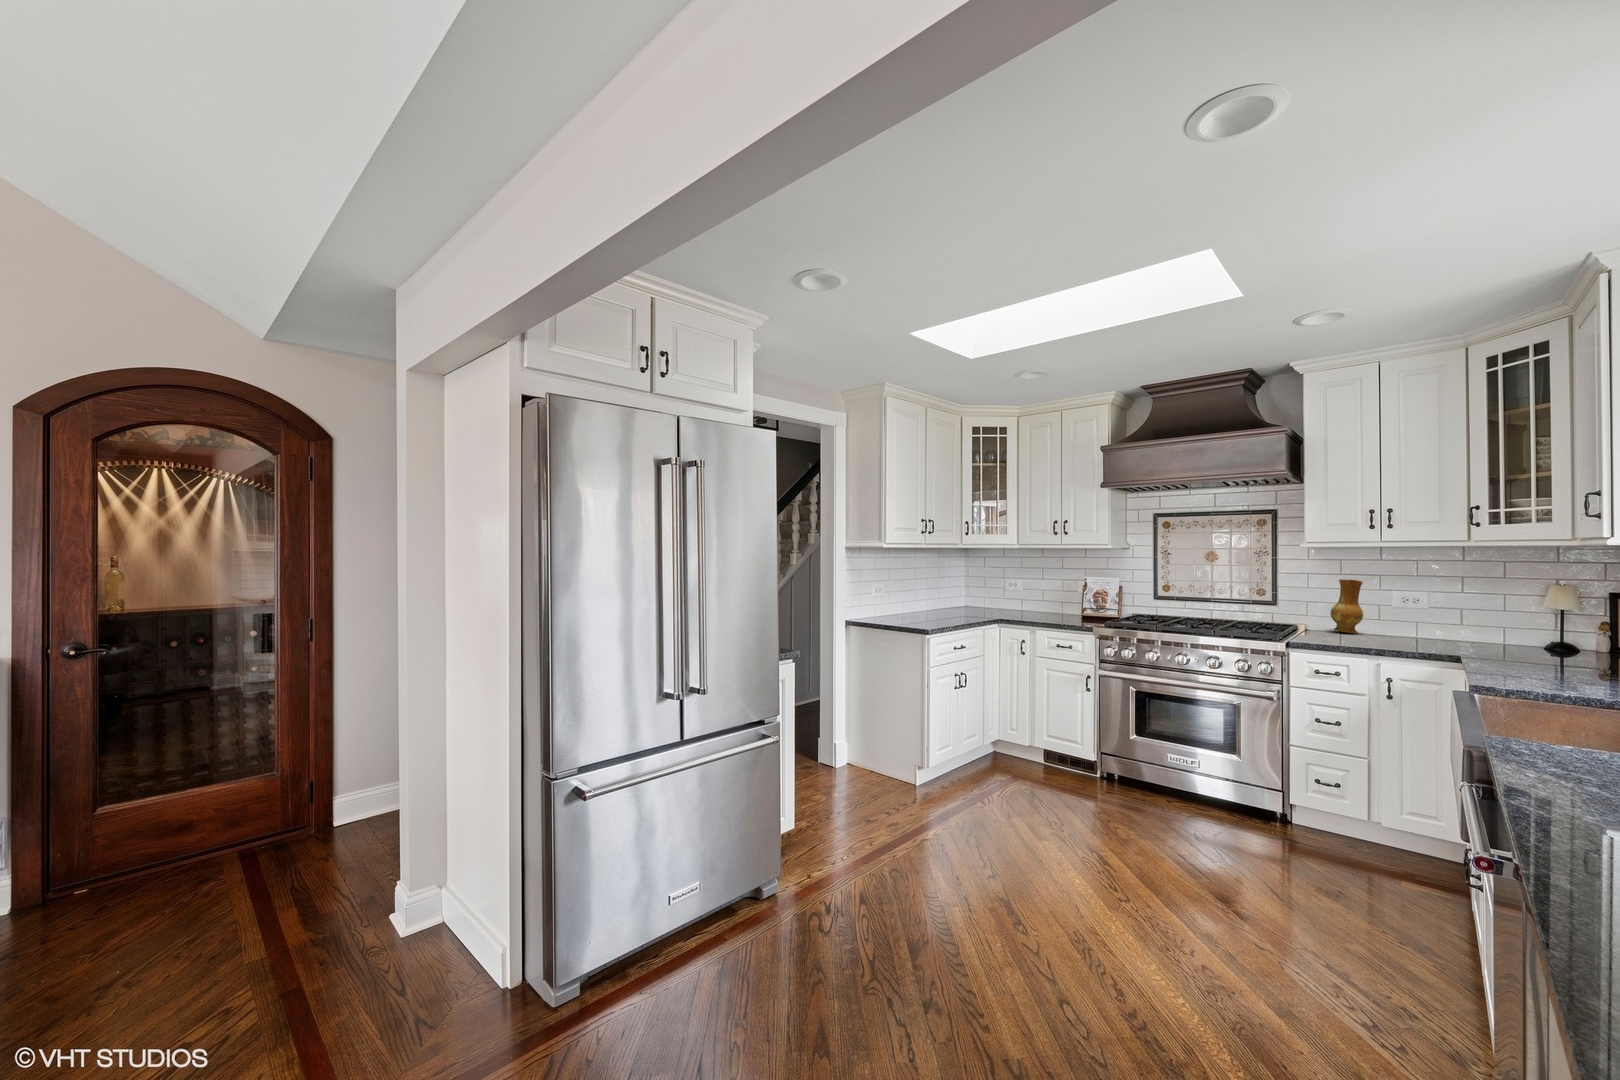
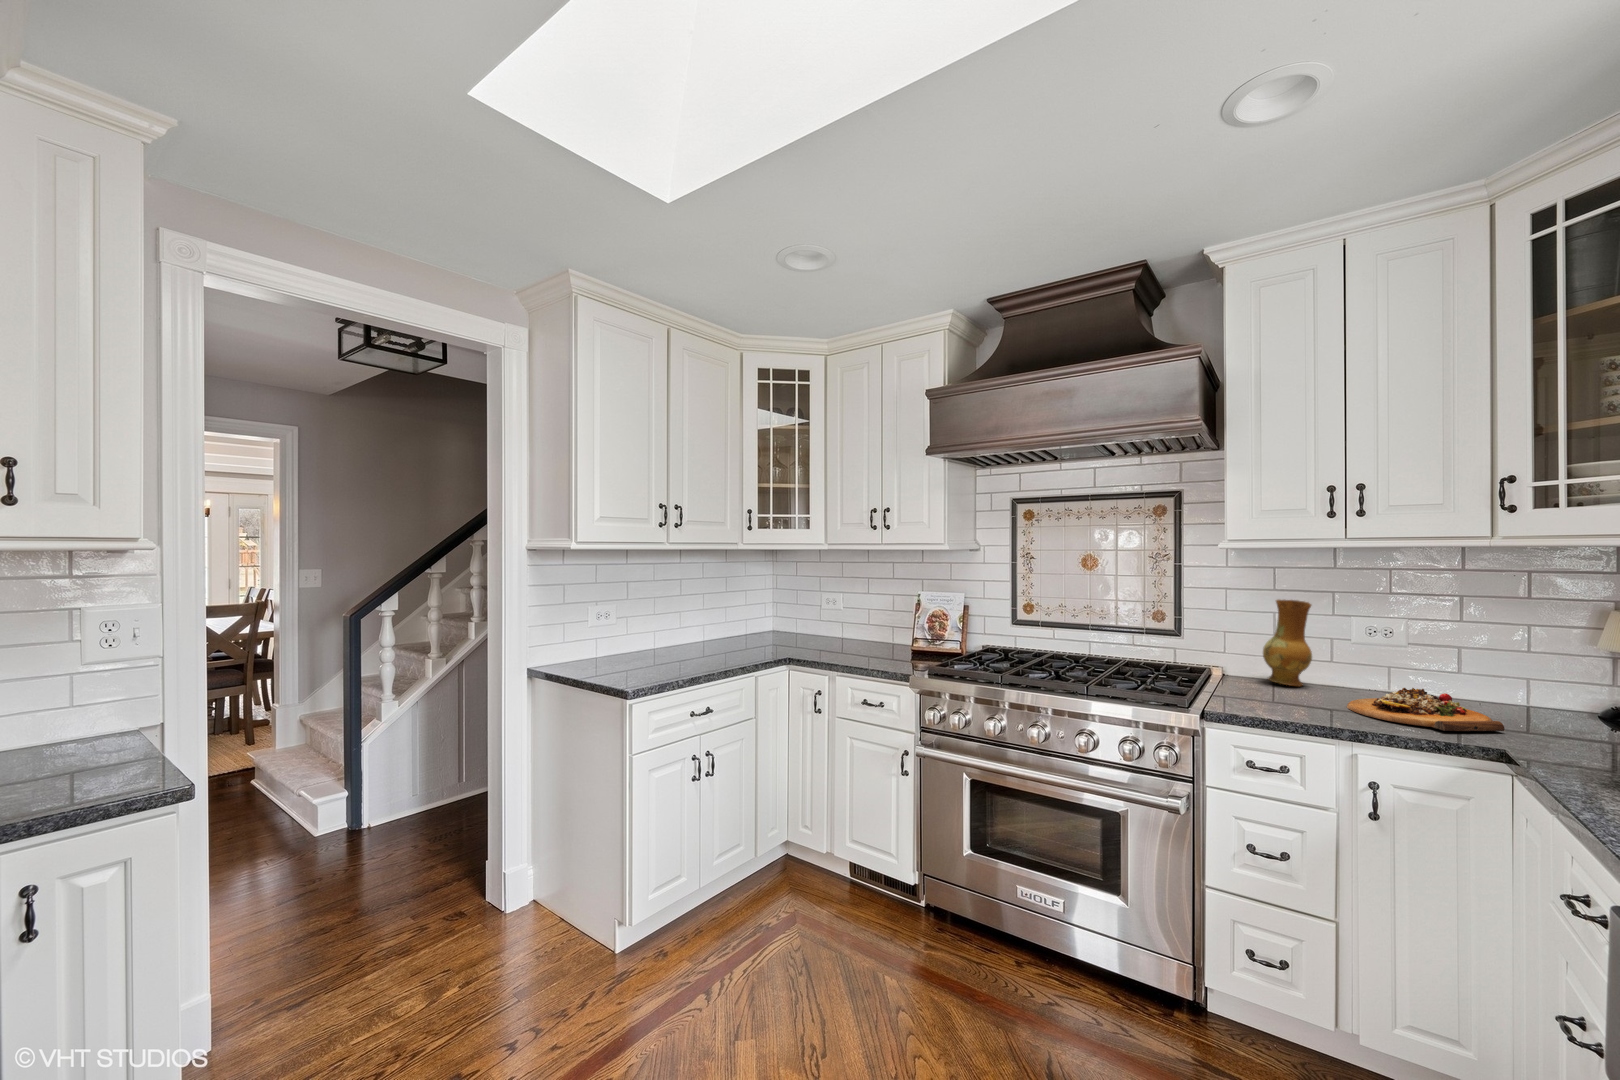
cutting board: none [1382,630,1476,652] -> present [1347,688,1505,731]

